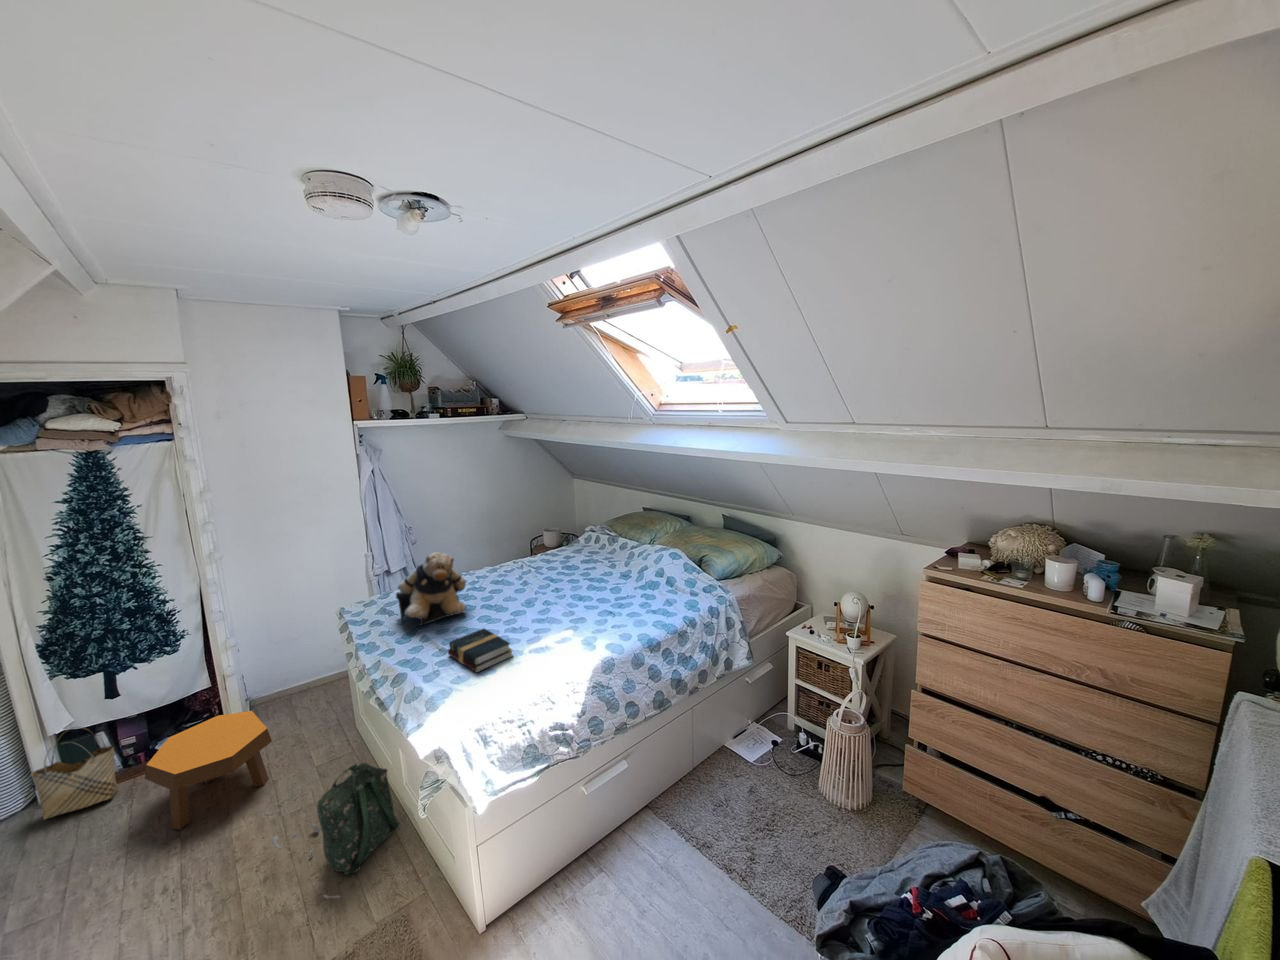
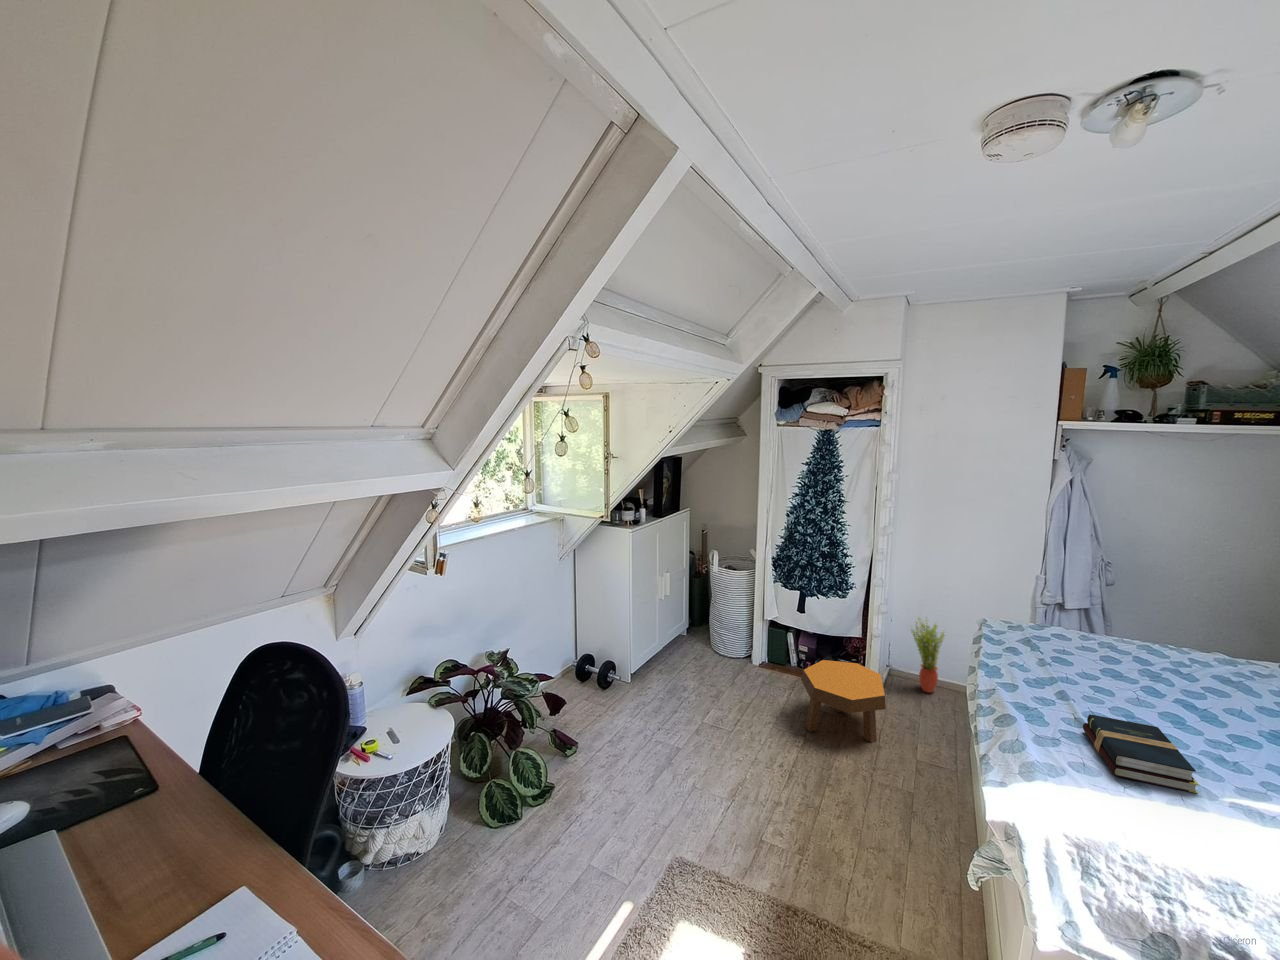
teddy bear: present [396,552,467,625] -> none [1039,595,1156,693]
potted plant: none [265,629,306,701] -> present [911,618,945,693]
woven basket: present [31,727,118,819] -> none [755,621,795,681]
backpack: present [272,763,400,899] -> none [854,776,970,888]

